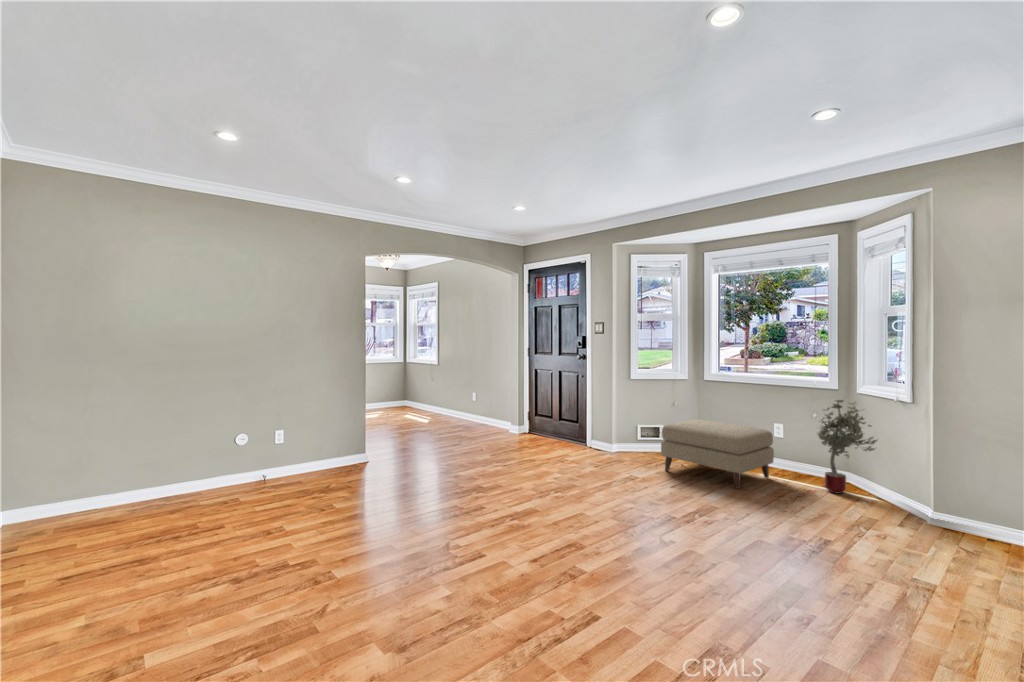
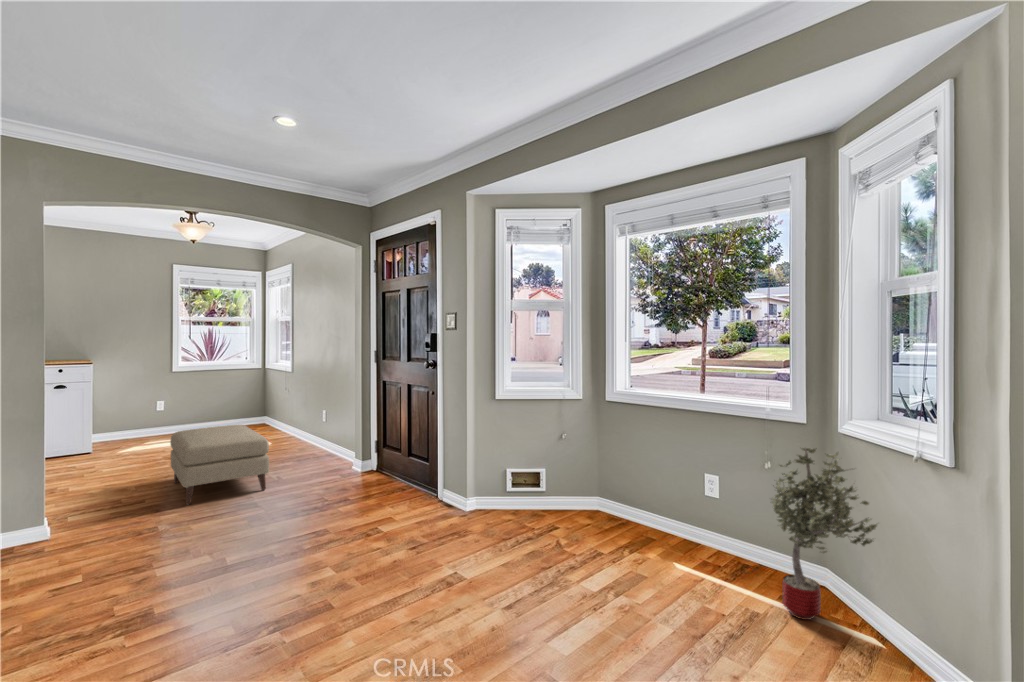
ottoman: present [661,419,774,489] -> present [170,425,269,505]

